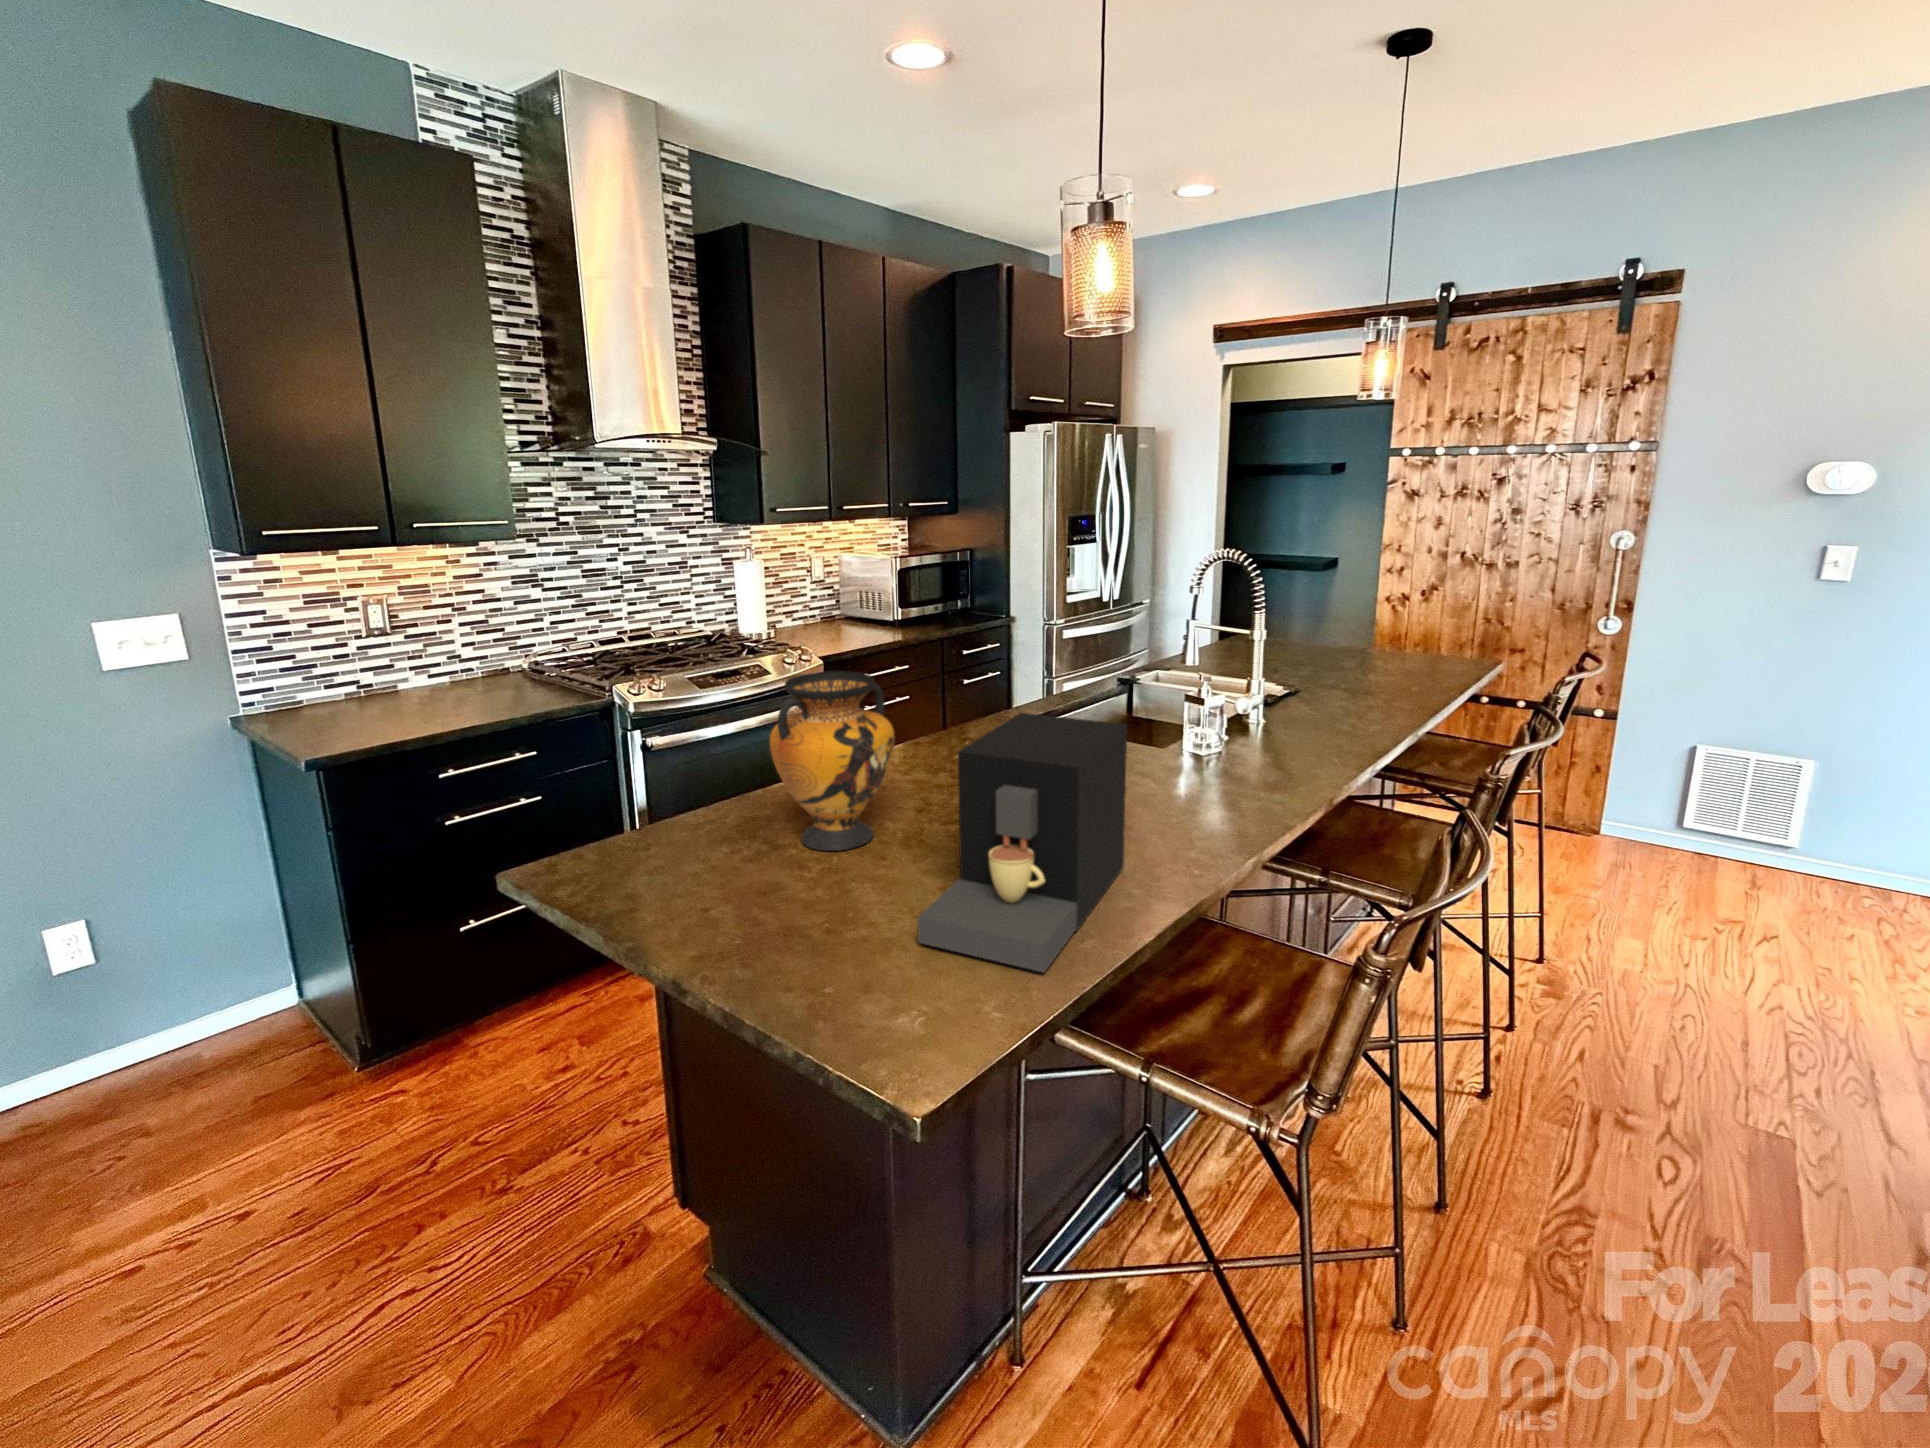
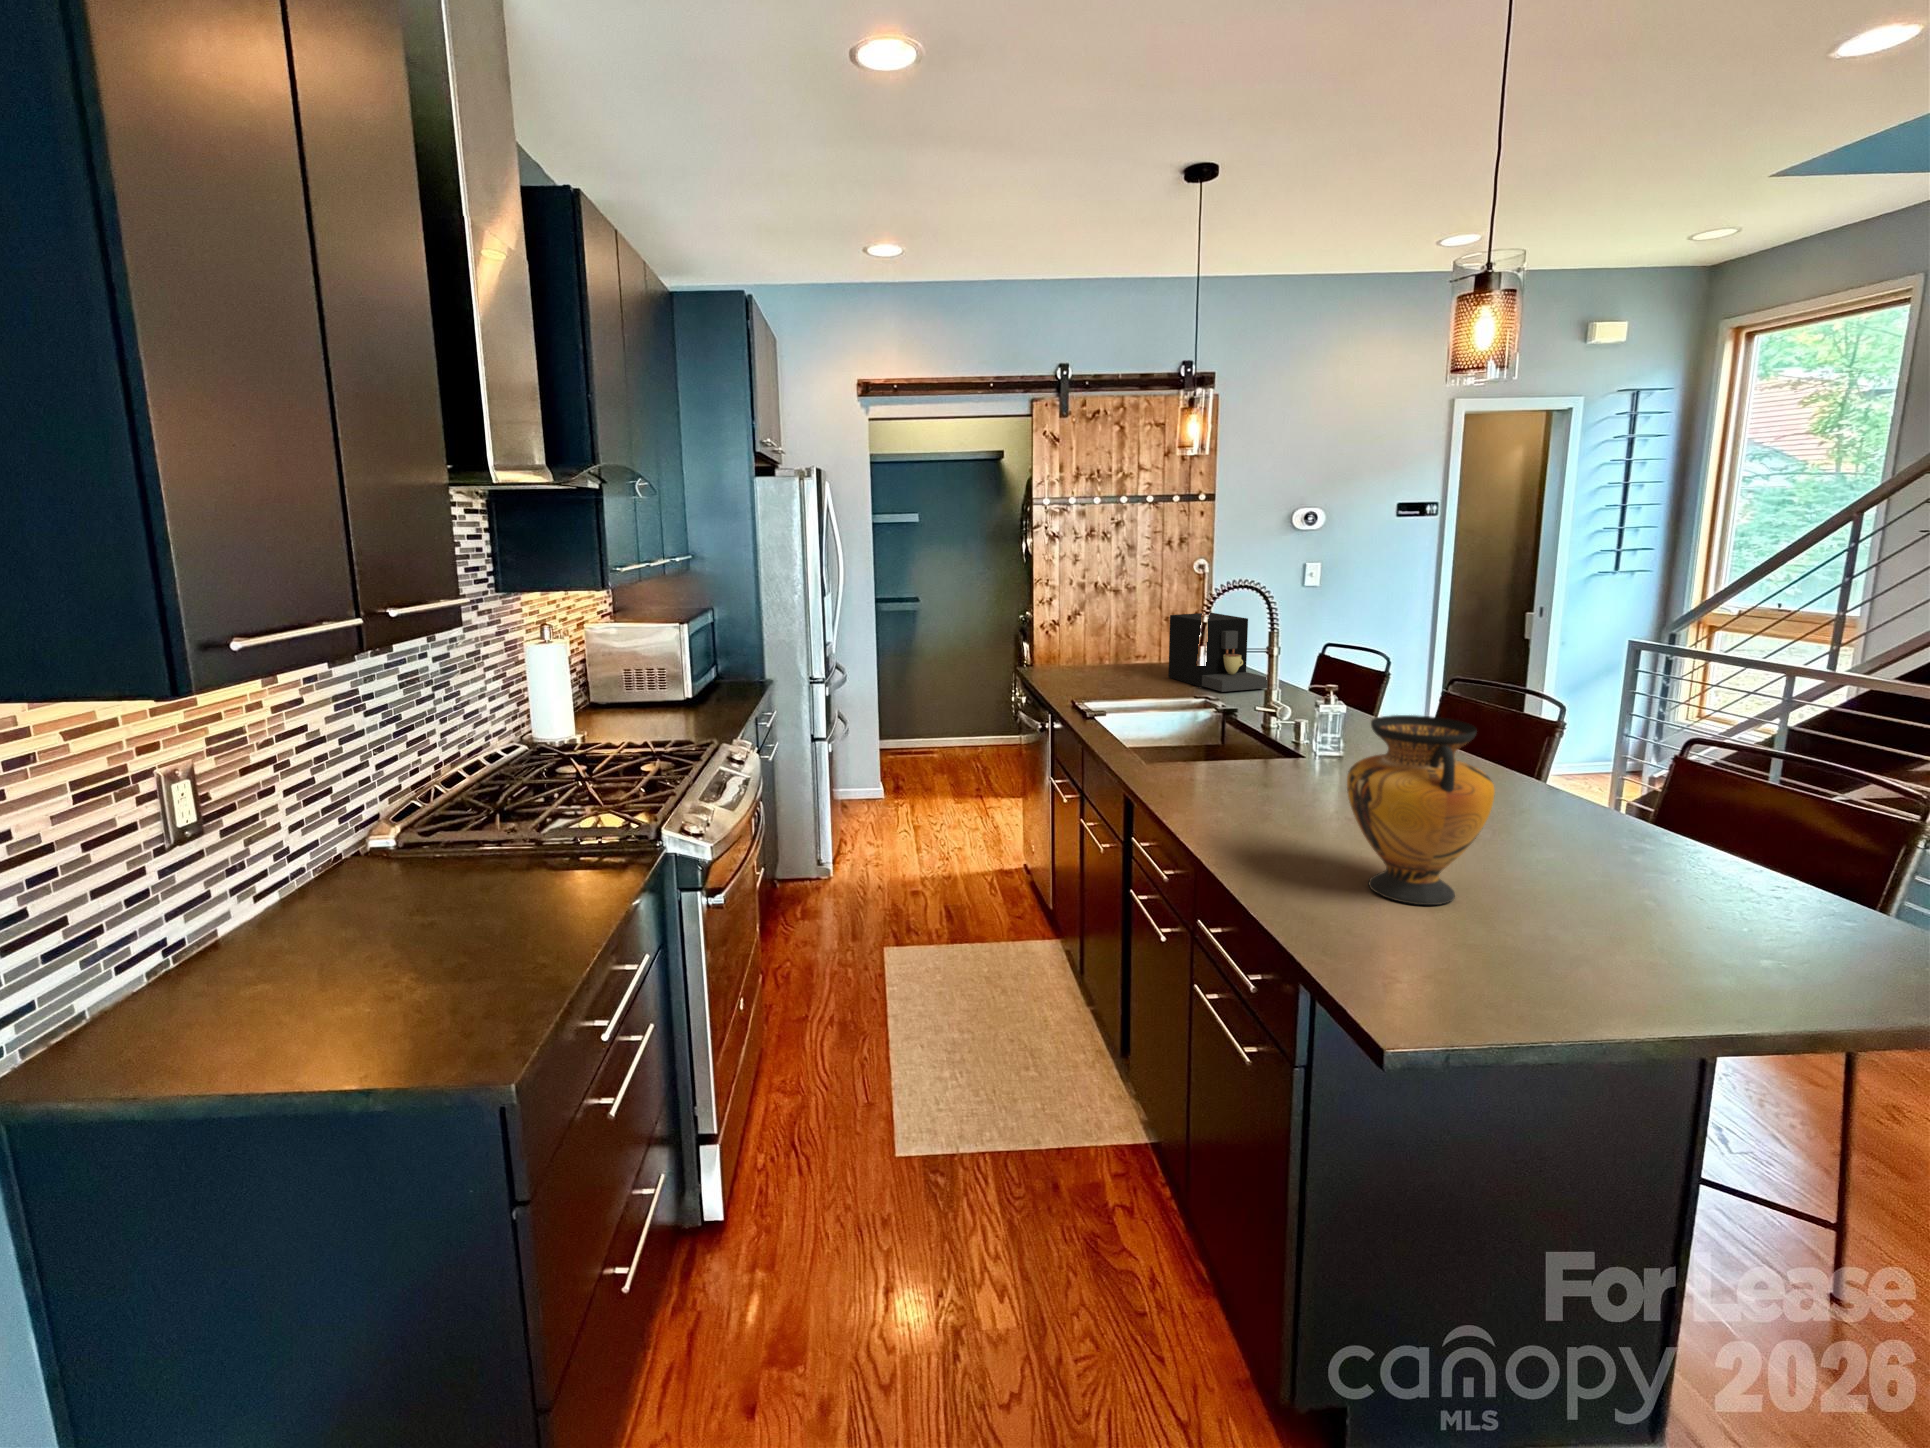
coffee maker: present [918,713,1127,972] -> present [1169,613,1268,692]

